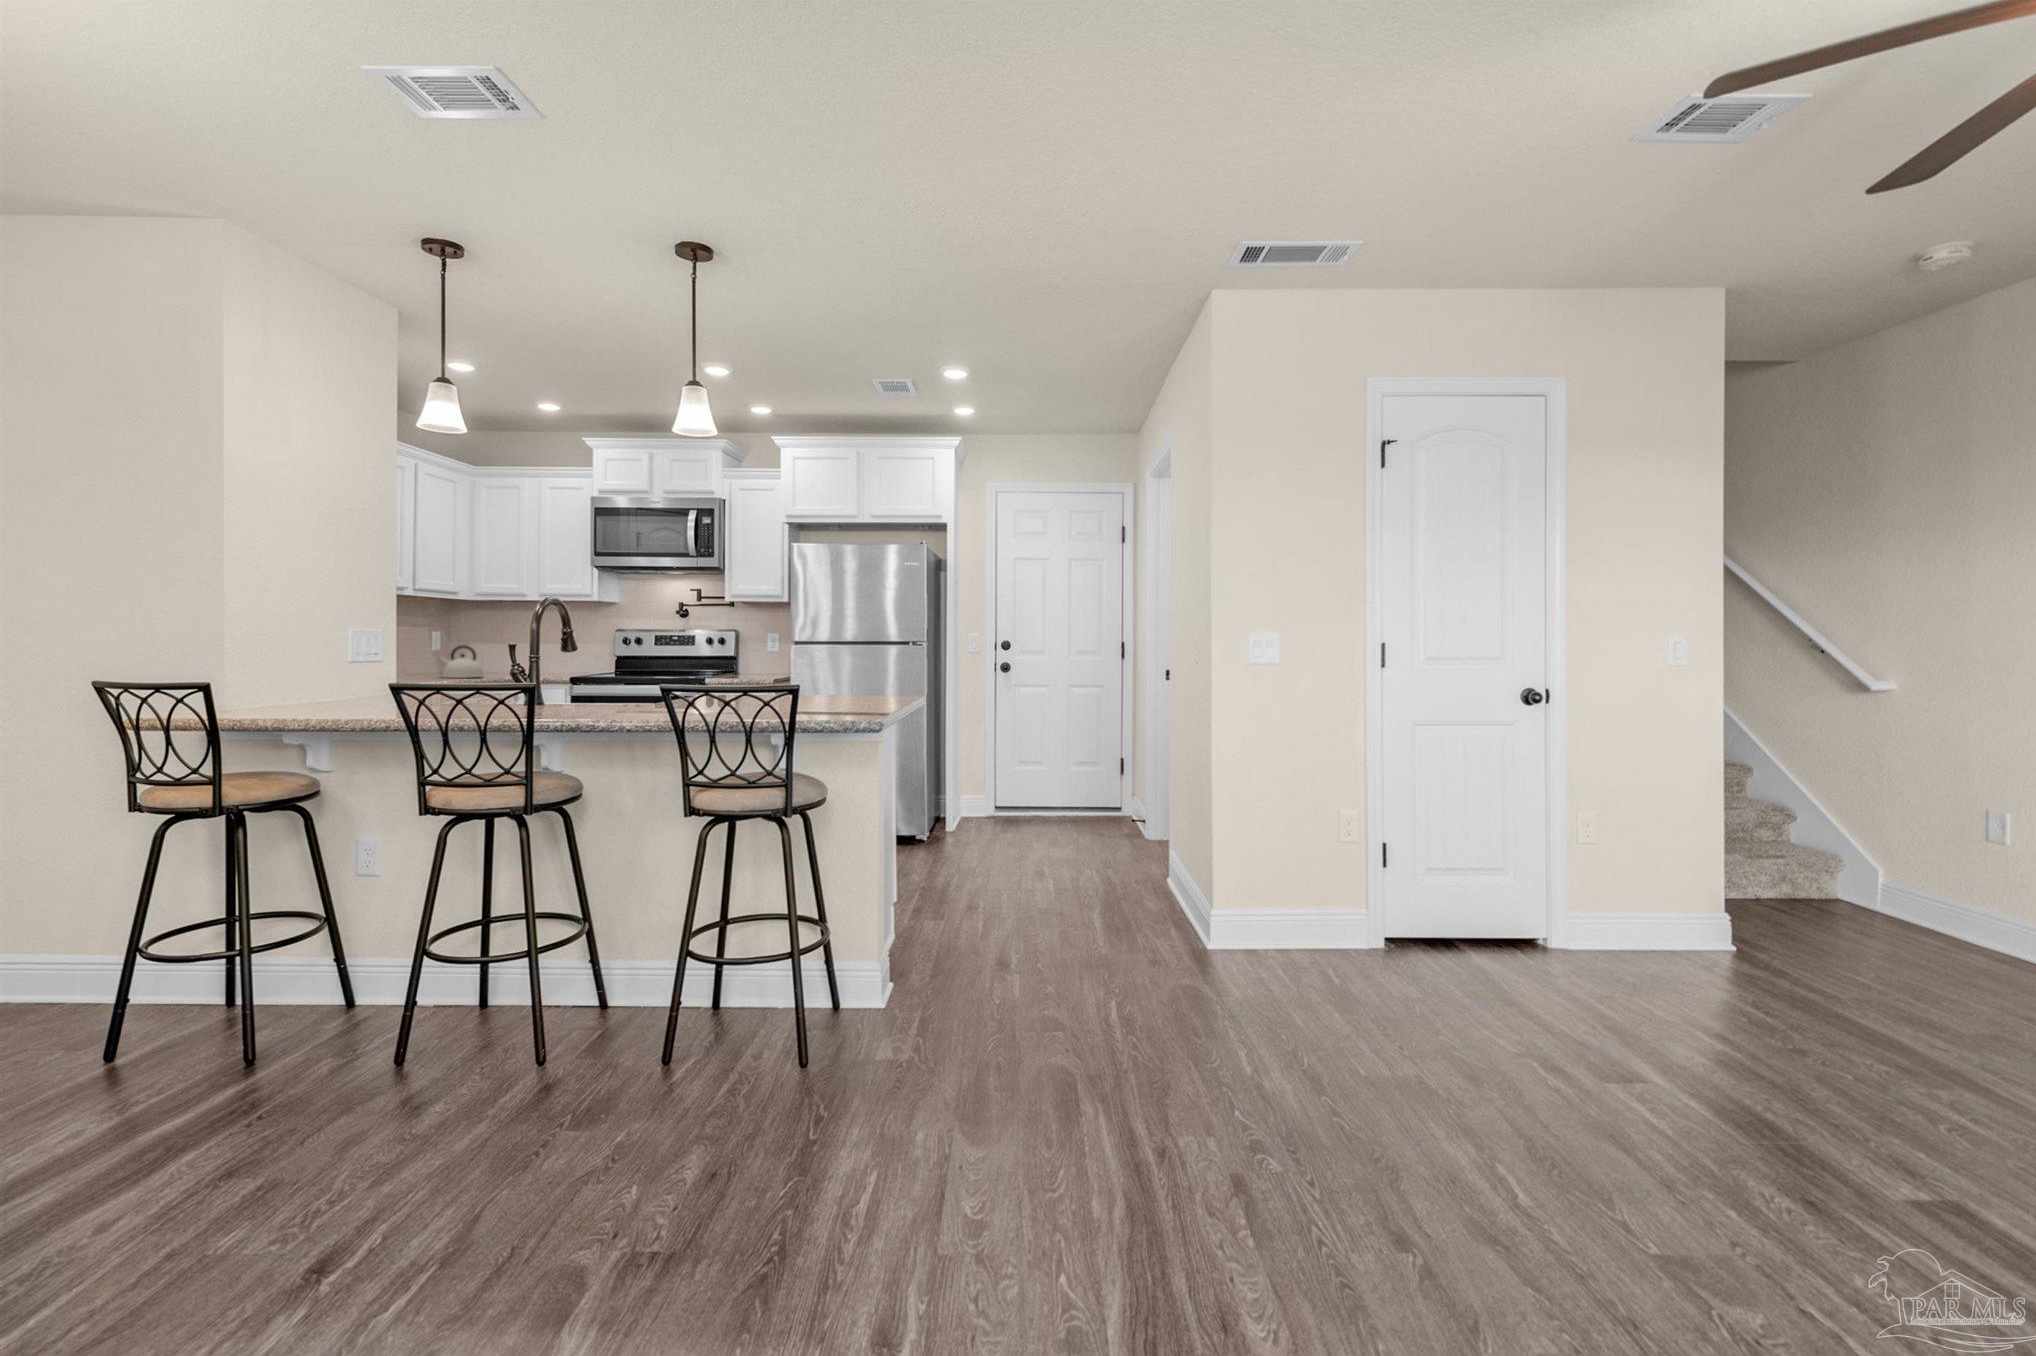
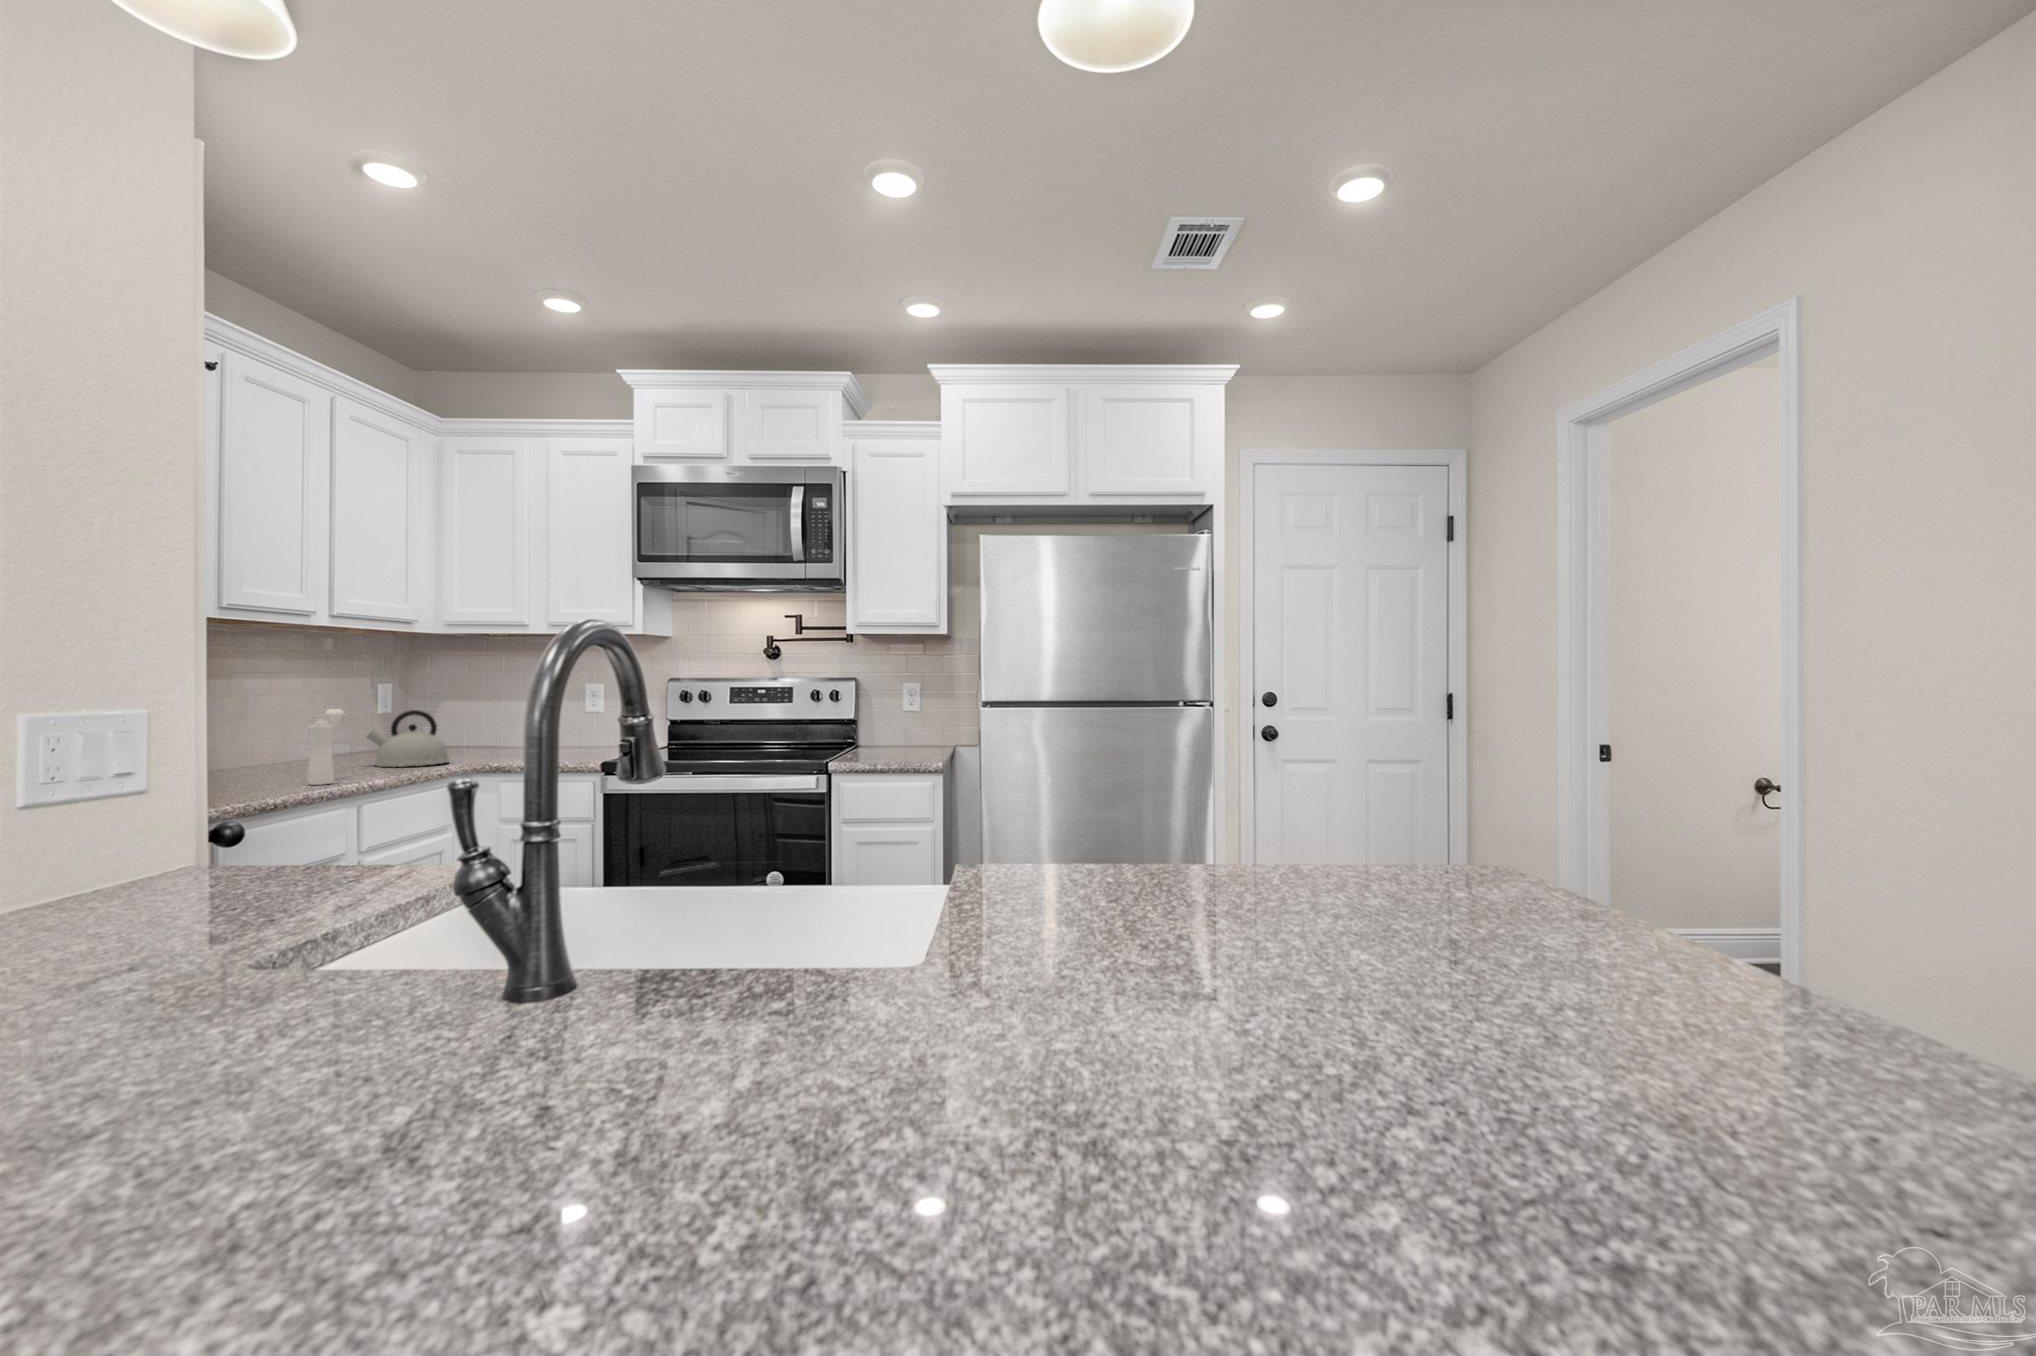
pepper mill: none [413,642,430,682] -> present [308,709,343,785]

